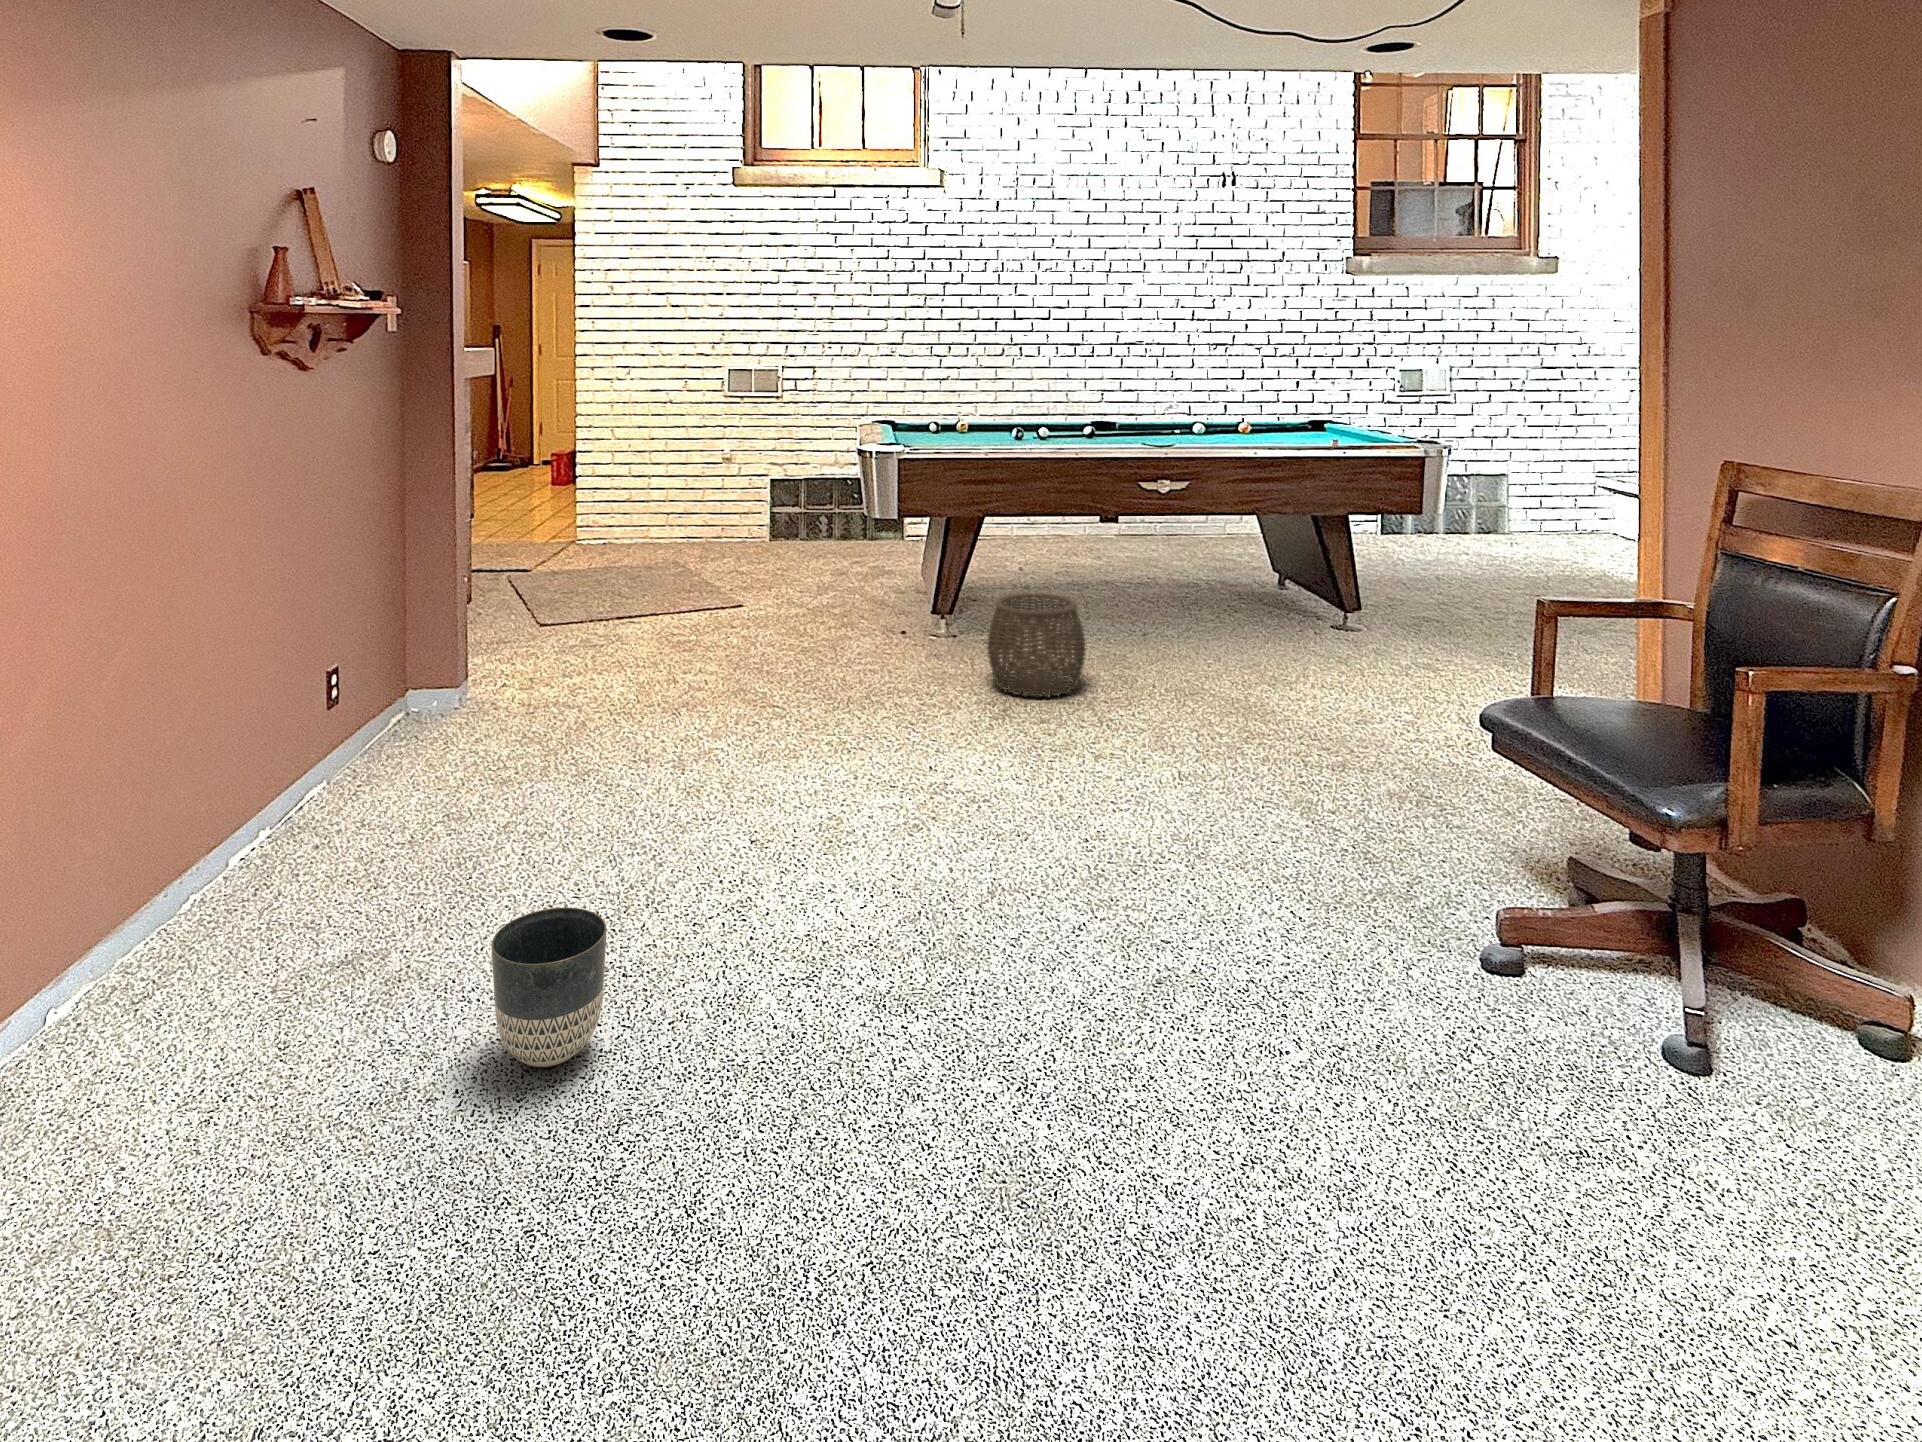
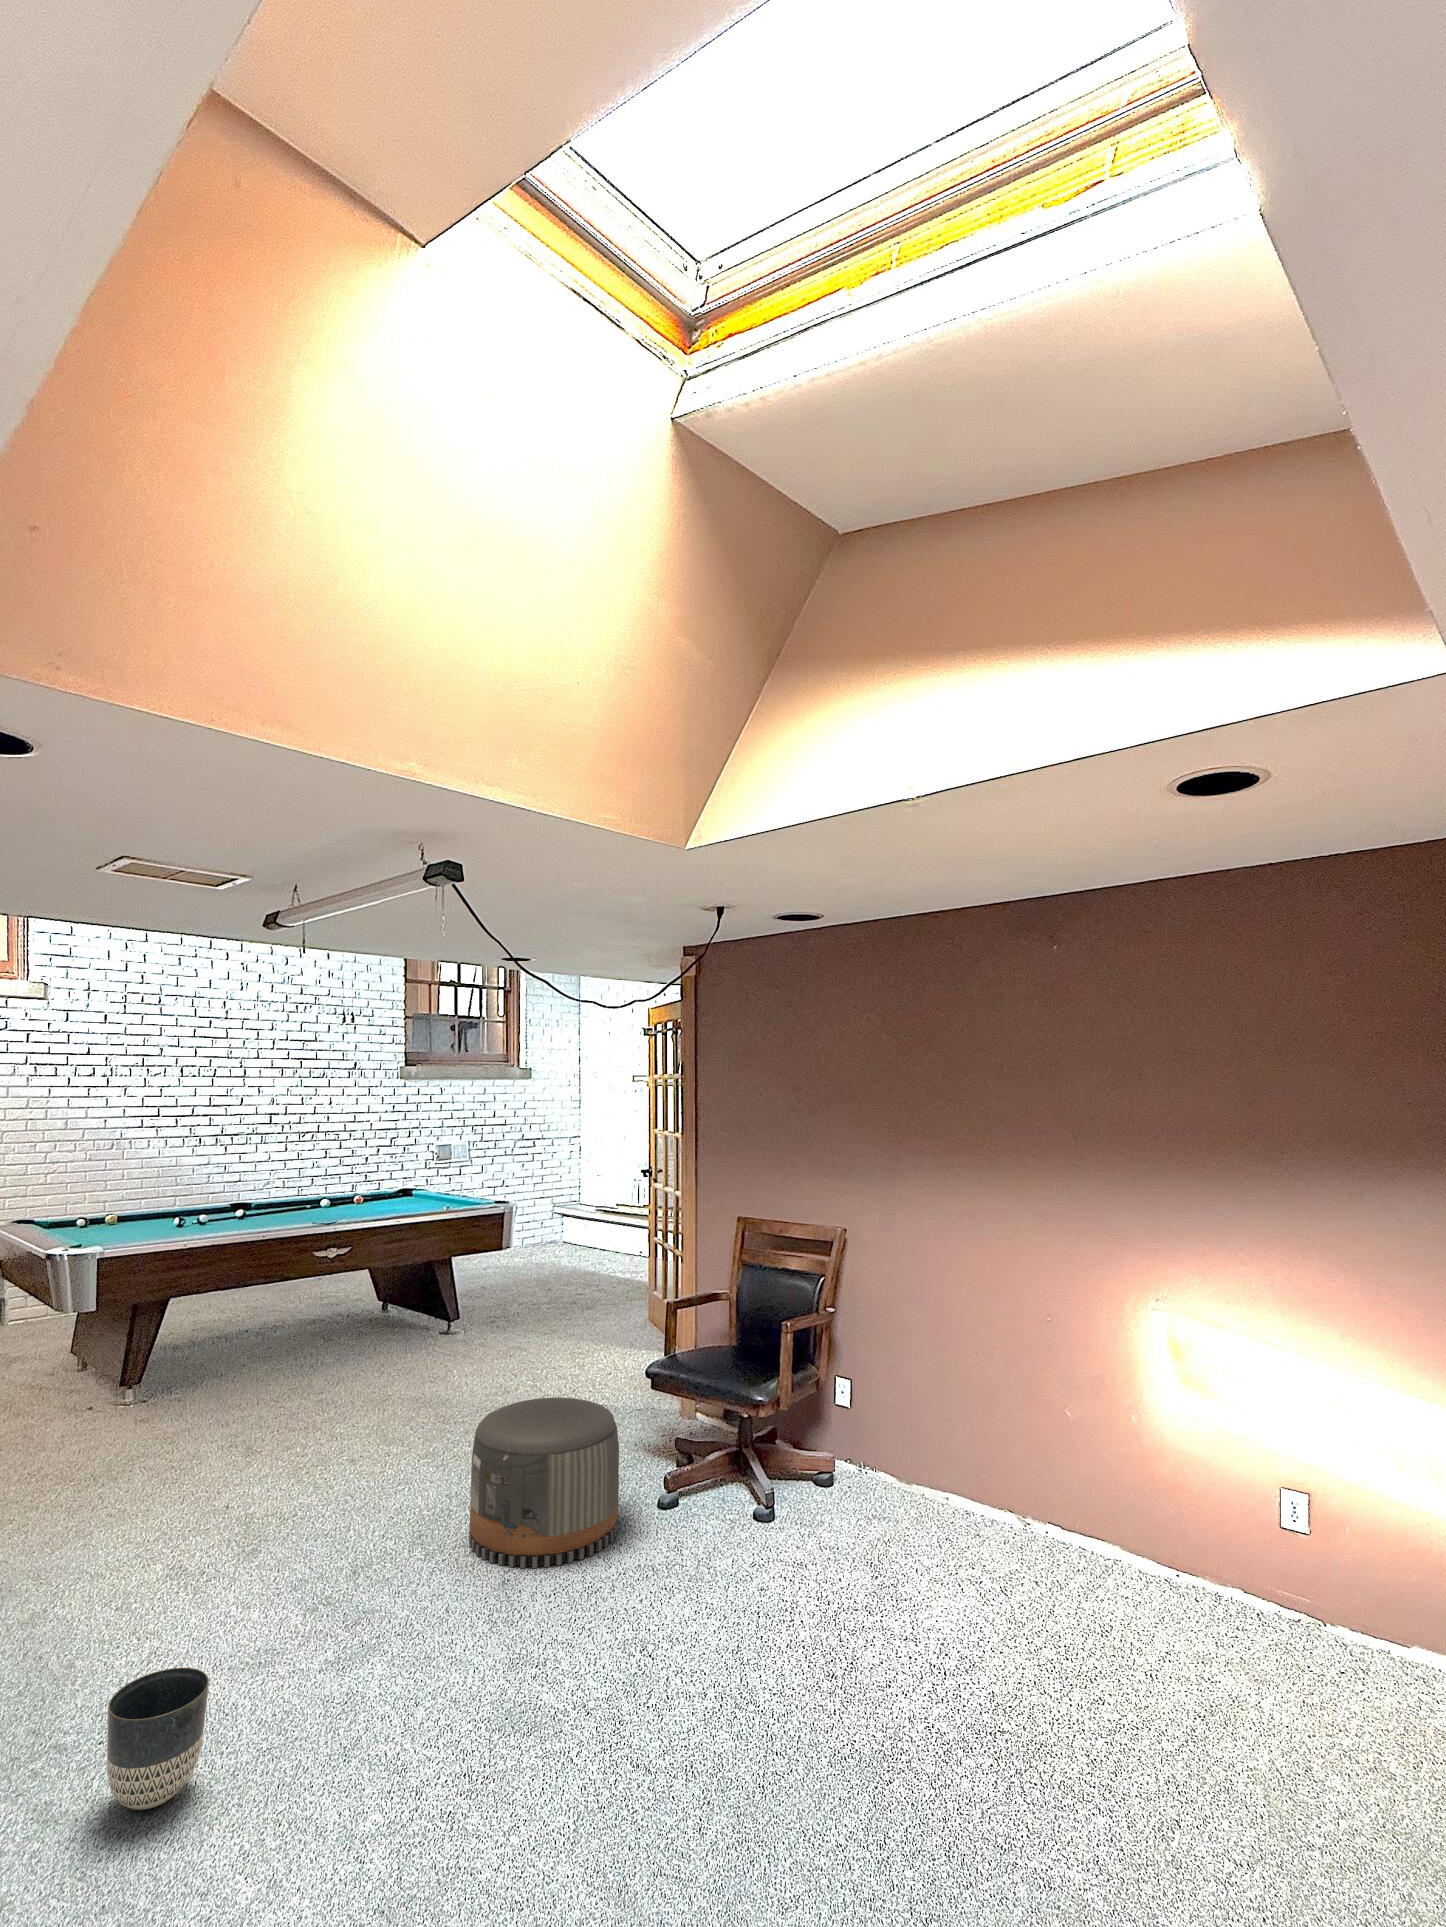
woven basket: present [987,593,1086,698] -> none [214,1360,303,1452]
pouf: none [1133,717,1380,996] -> present [469,1397,619,1568]

